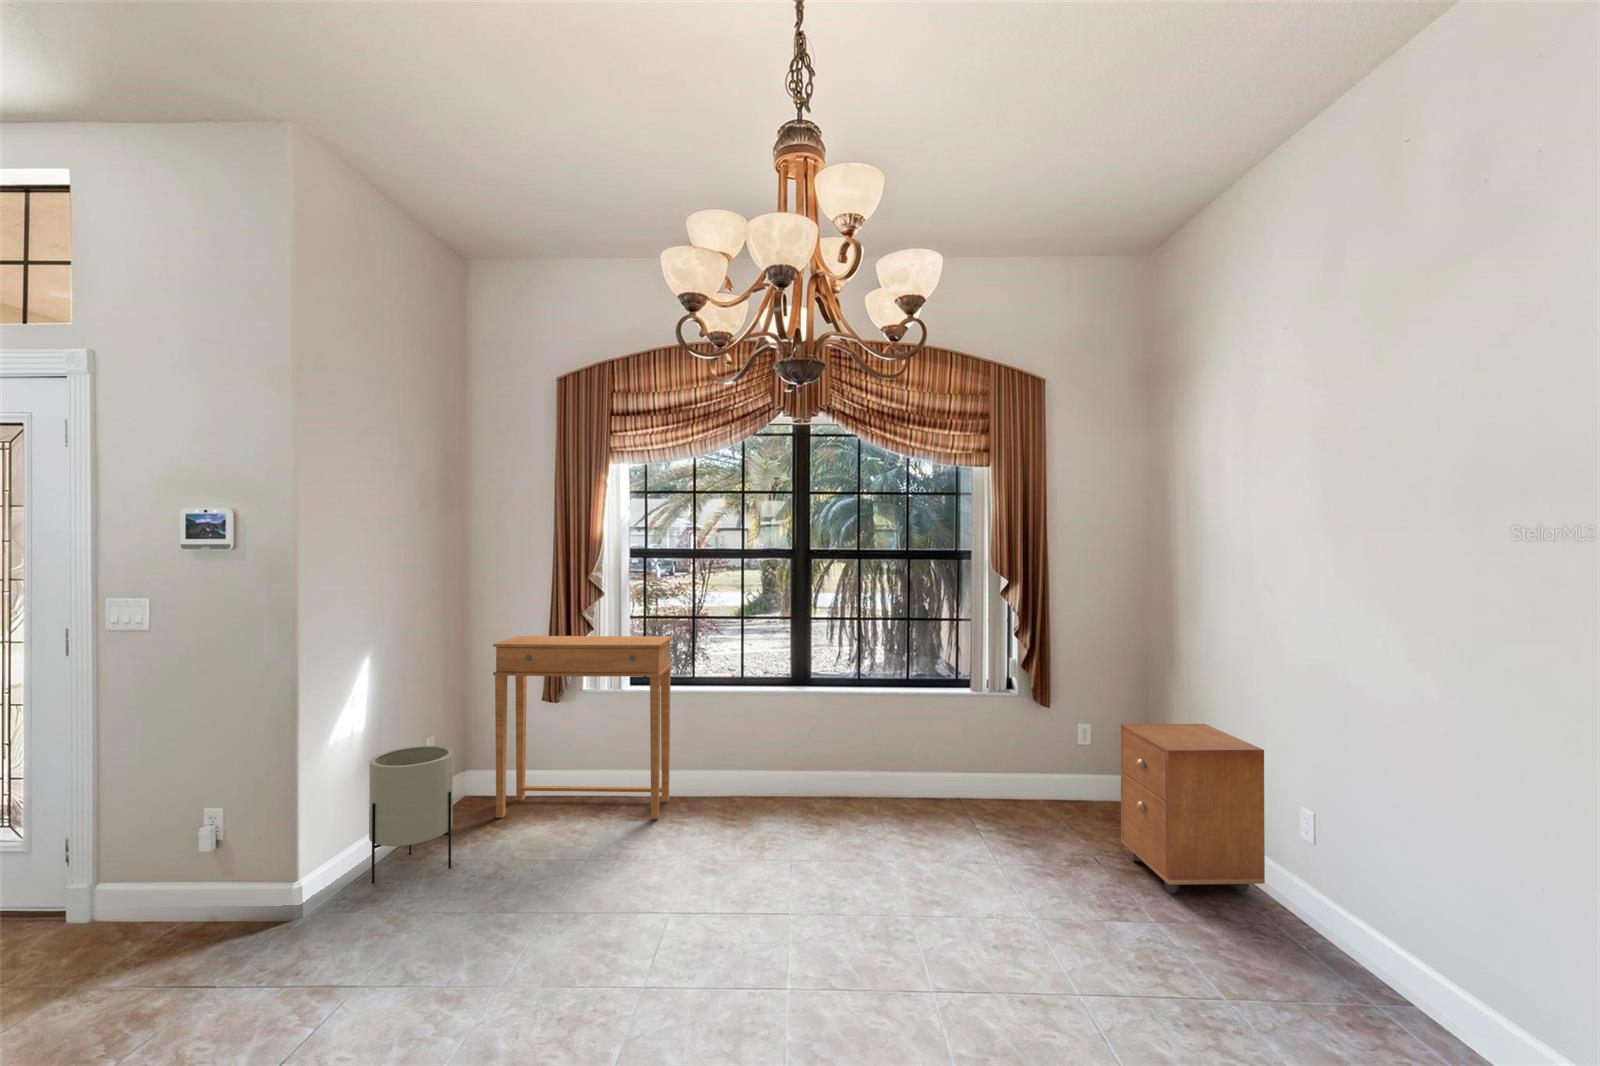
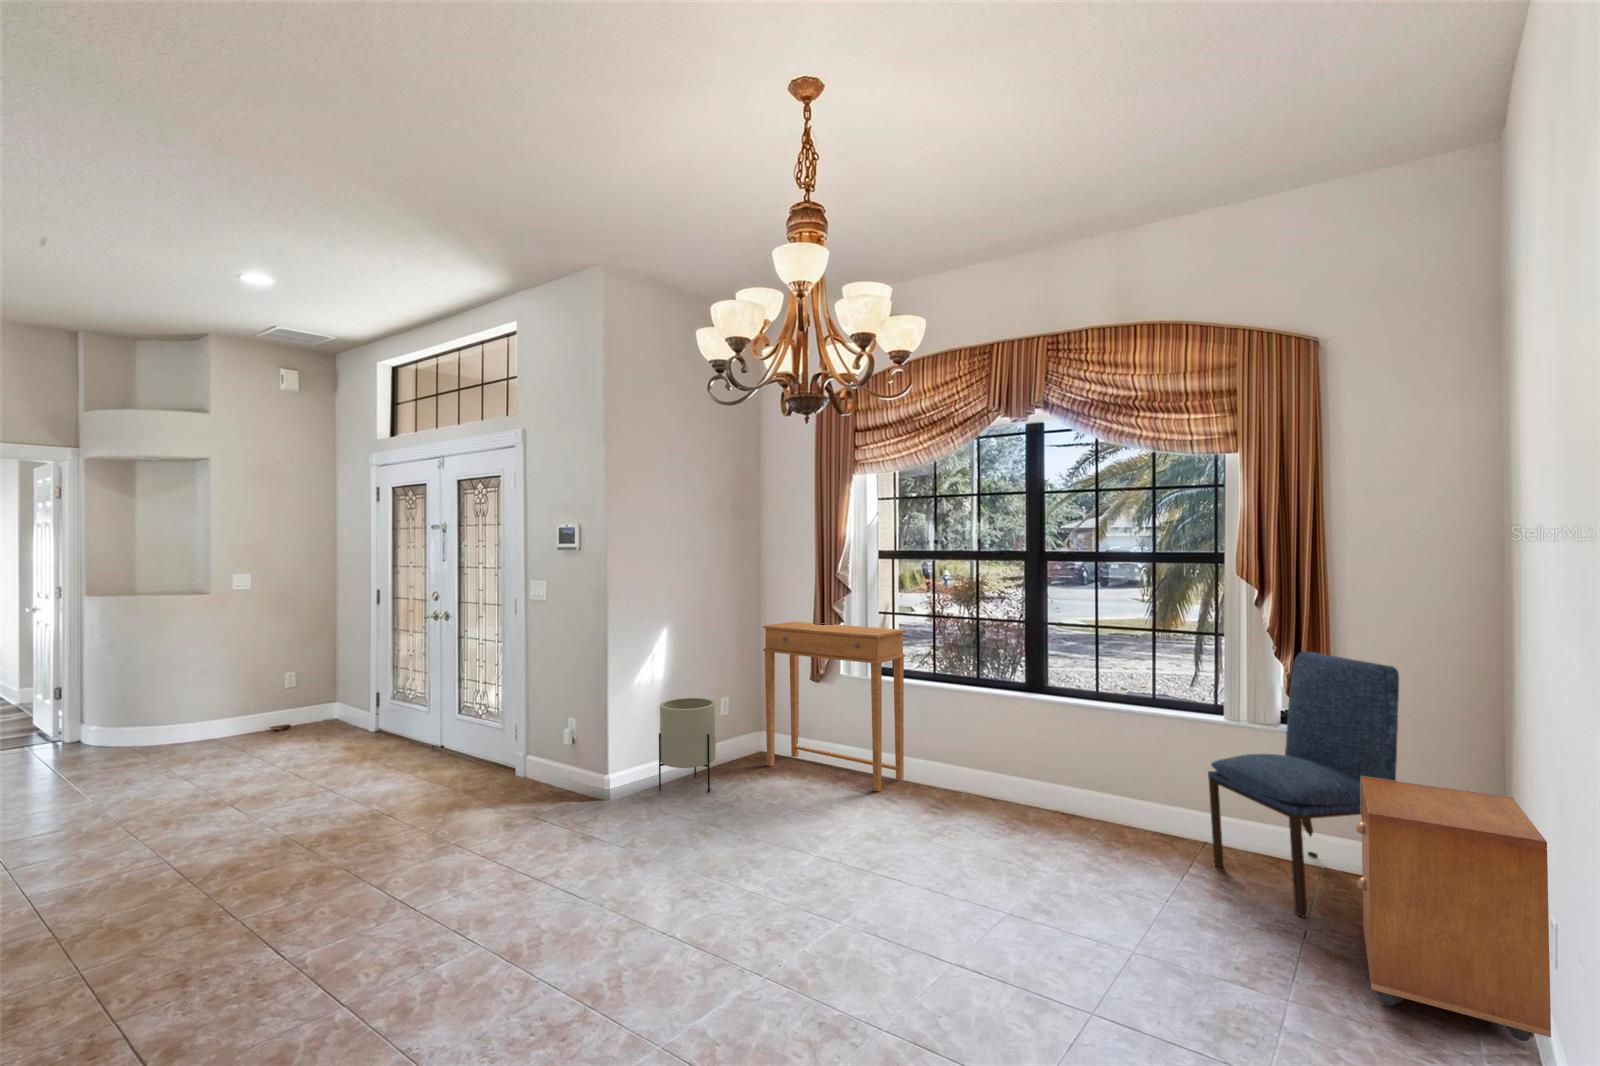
dining chair: none [982,632,1116,845] -> present [1208,652,1399,917]

